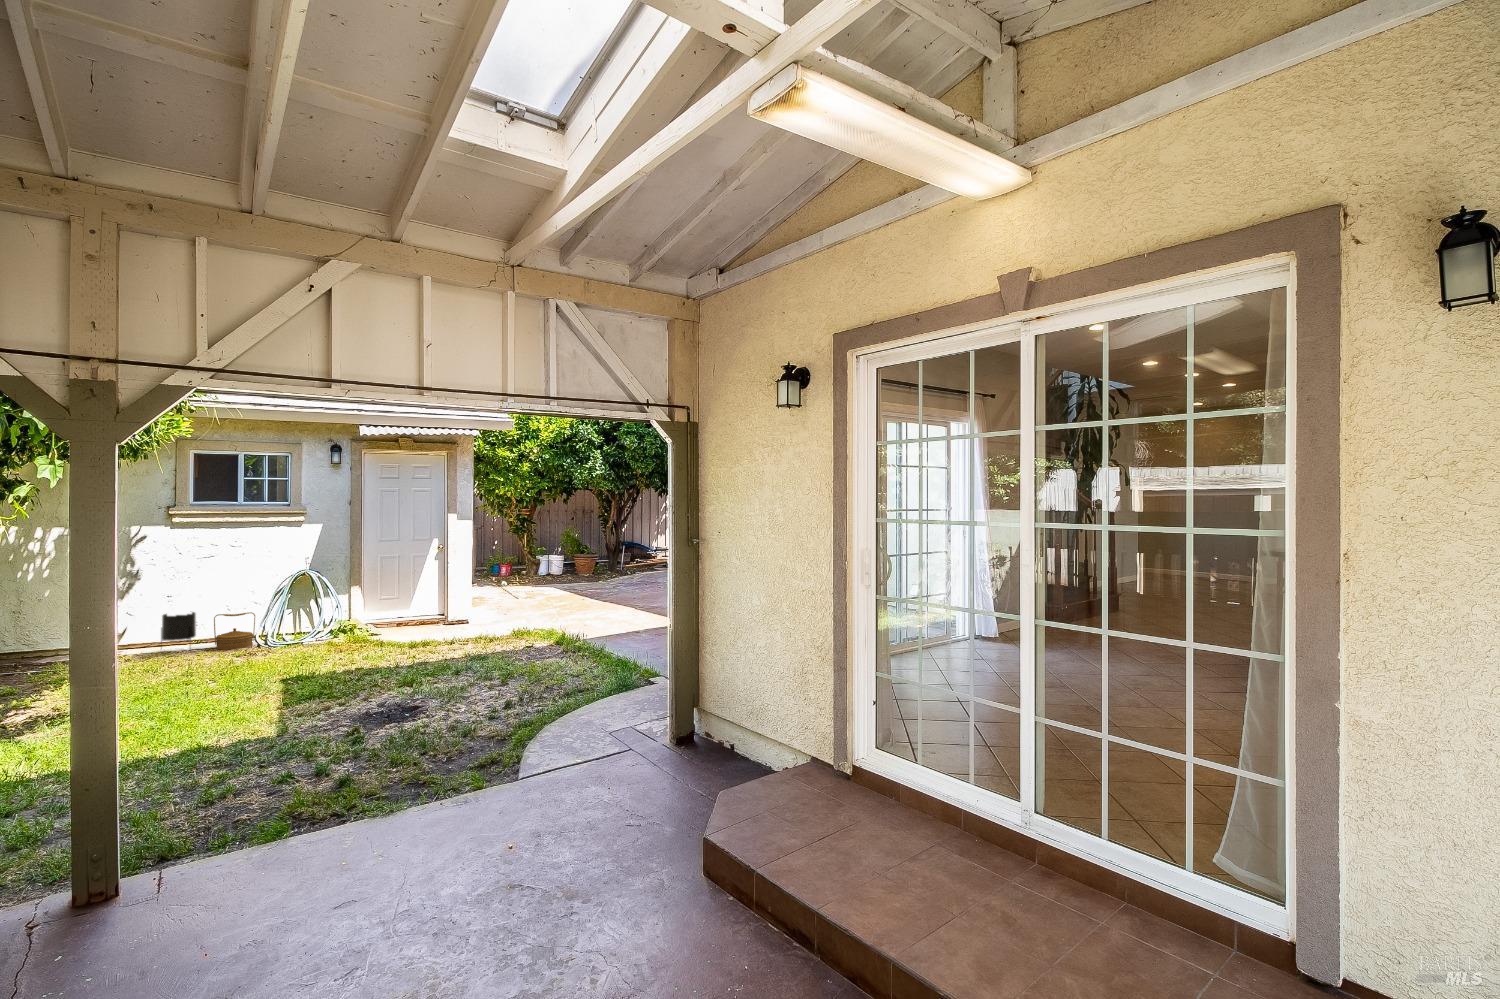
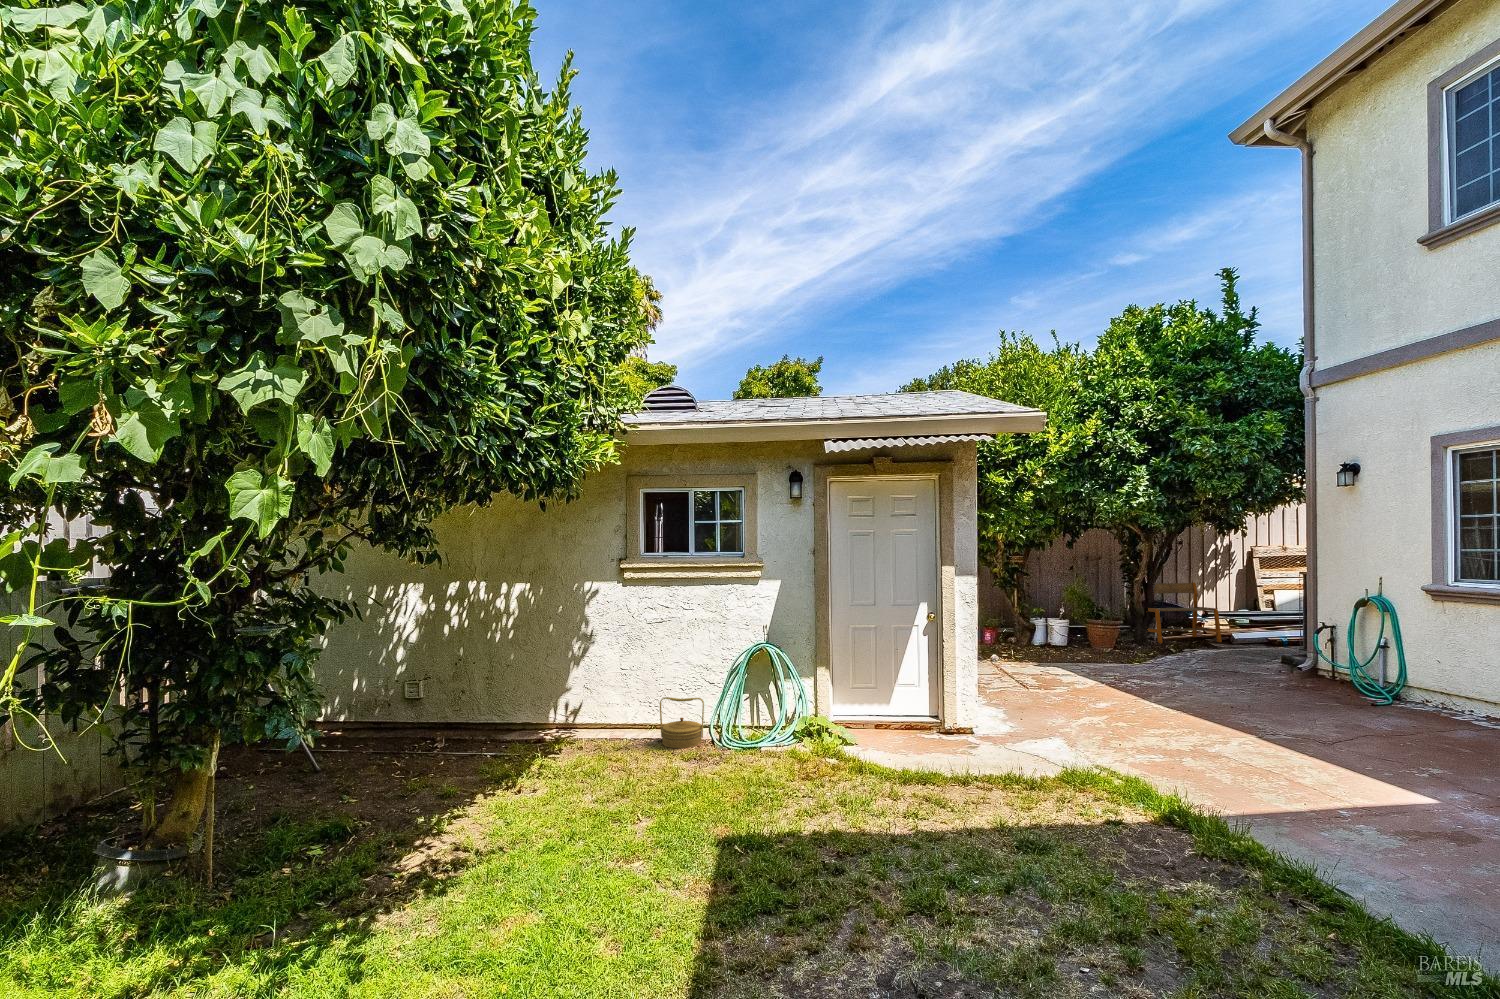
bench: none [604,532,652,574] -> present [1147,582,1222,643]
planter: present [161,612,196,641] -> none [607,689,642,745]

